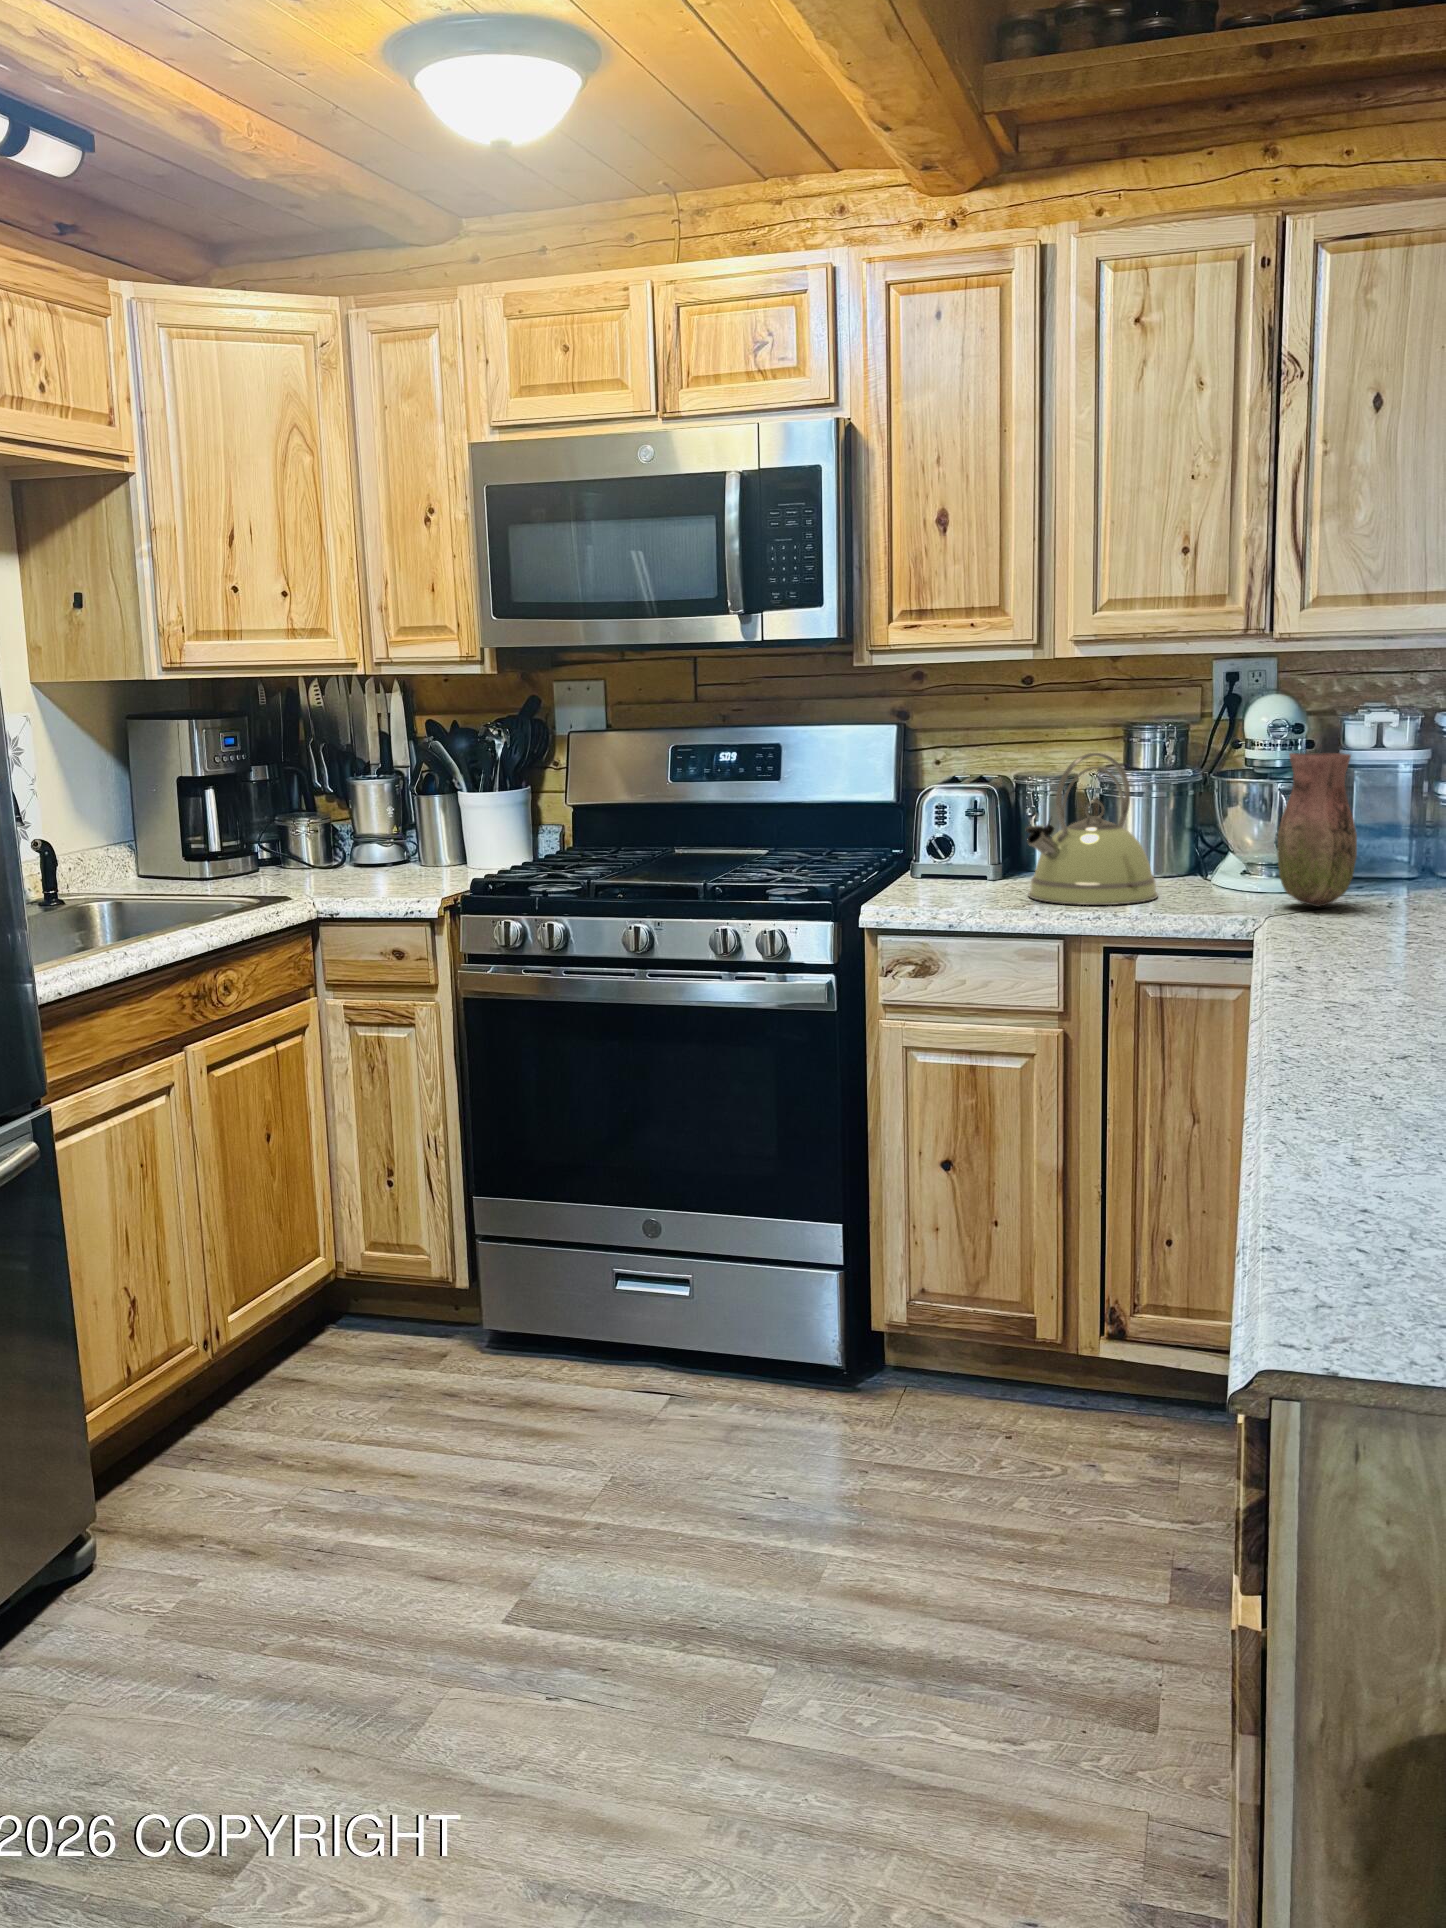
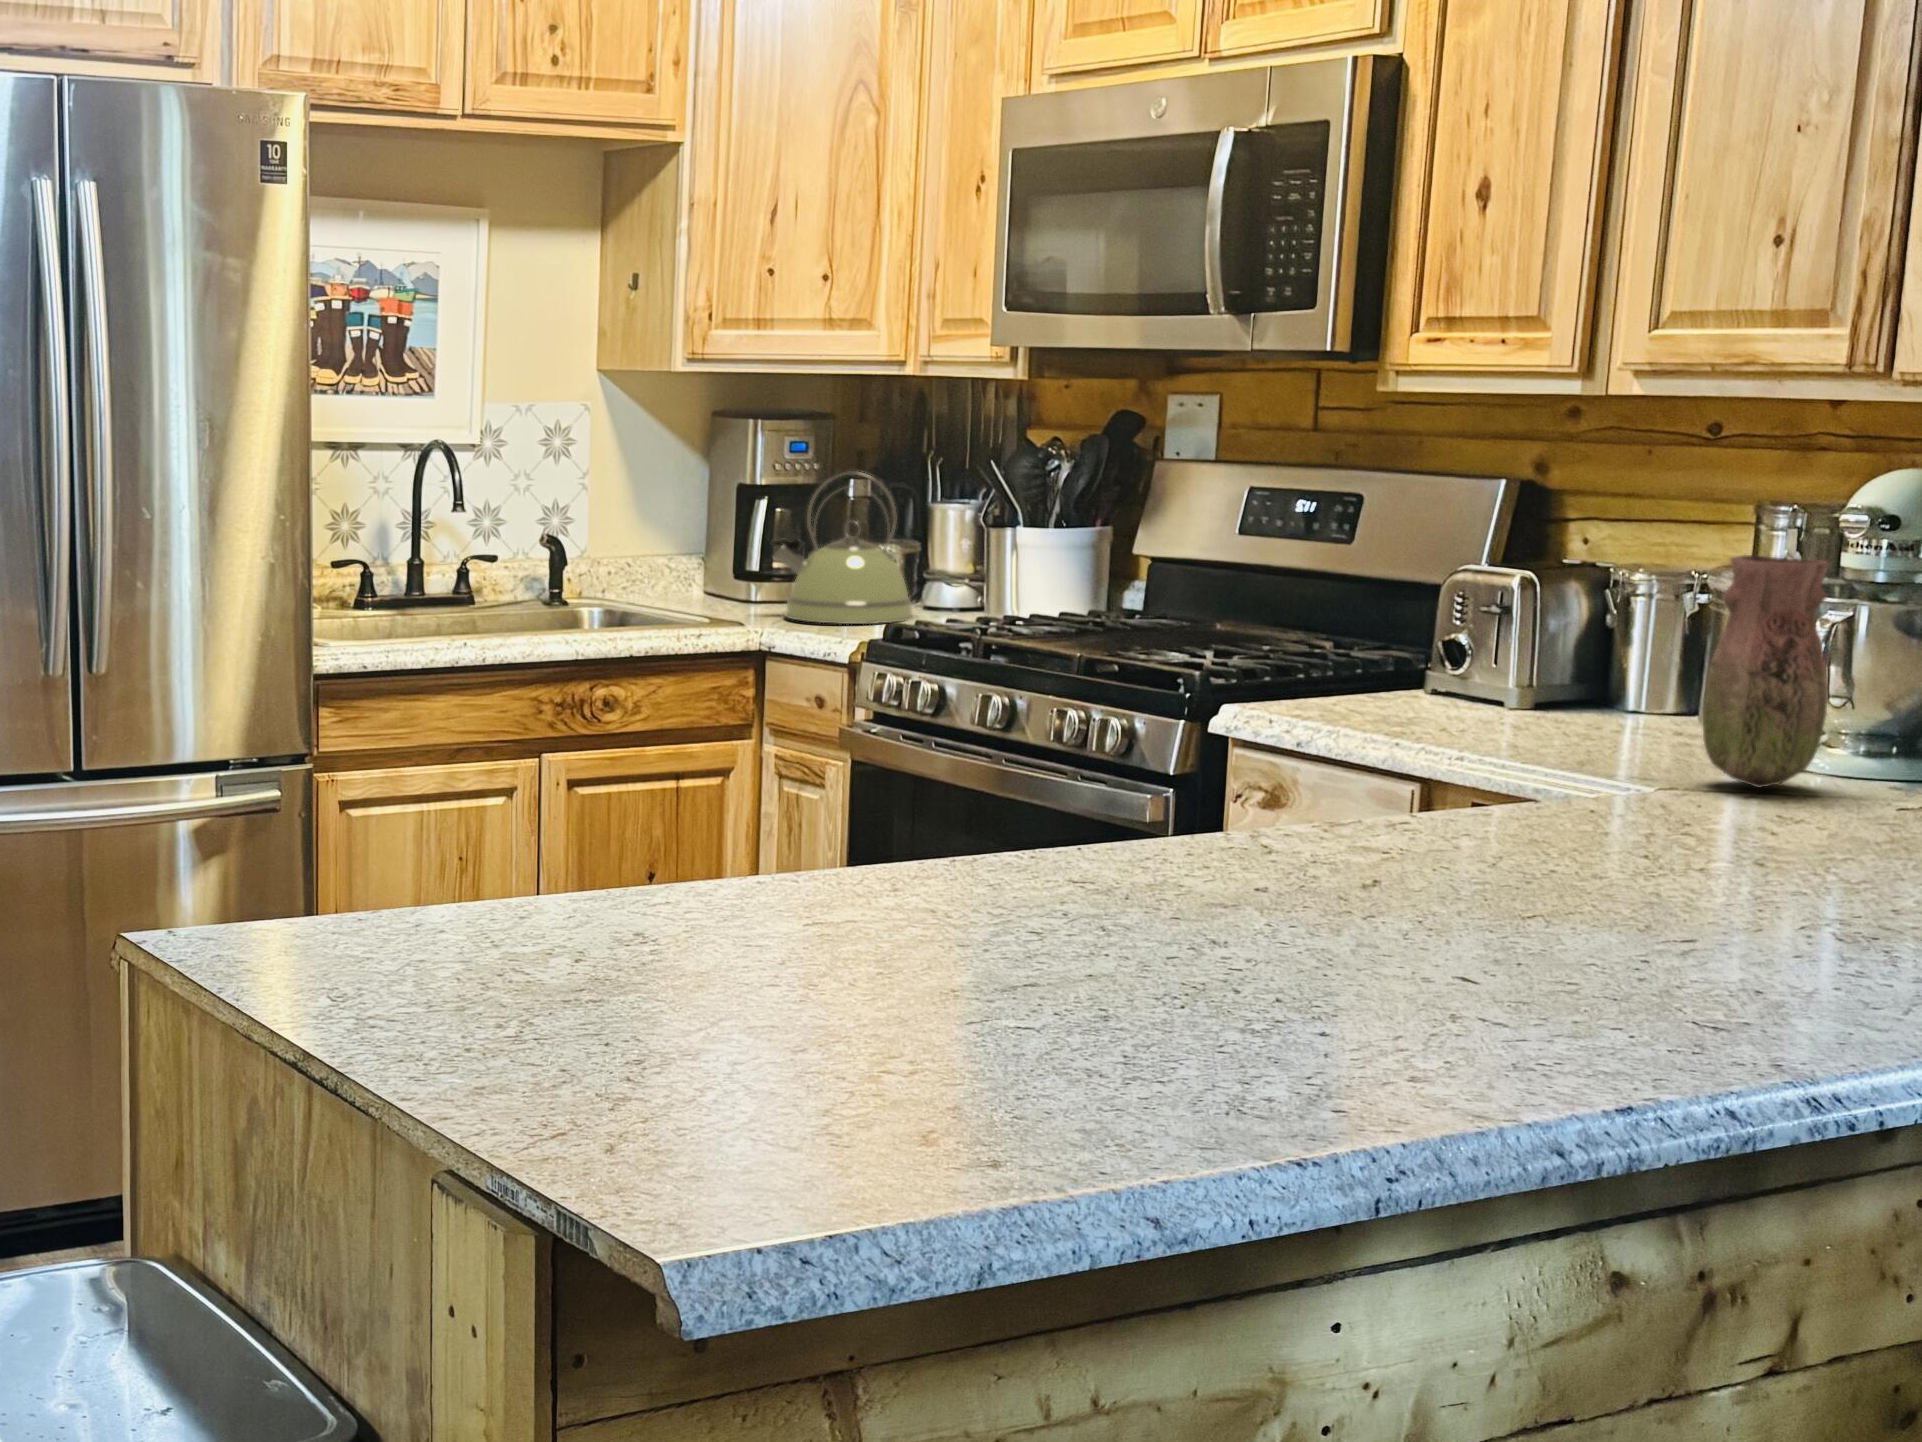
kettle: present [1026,753,1158,905] -> present [772,471,913,624]

